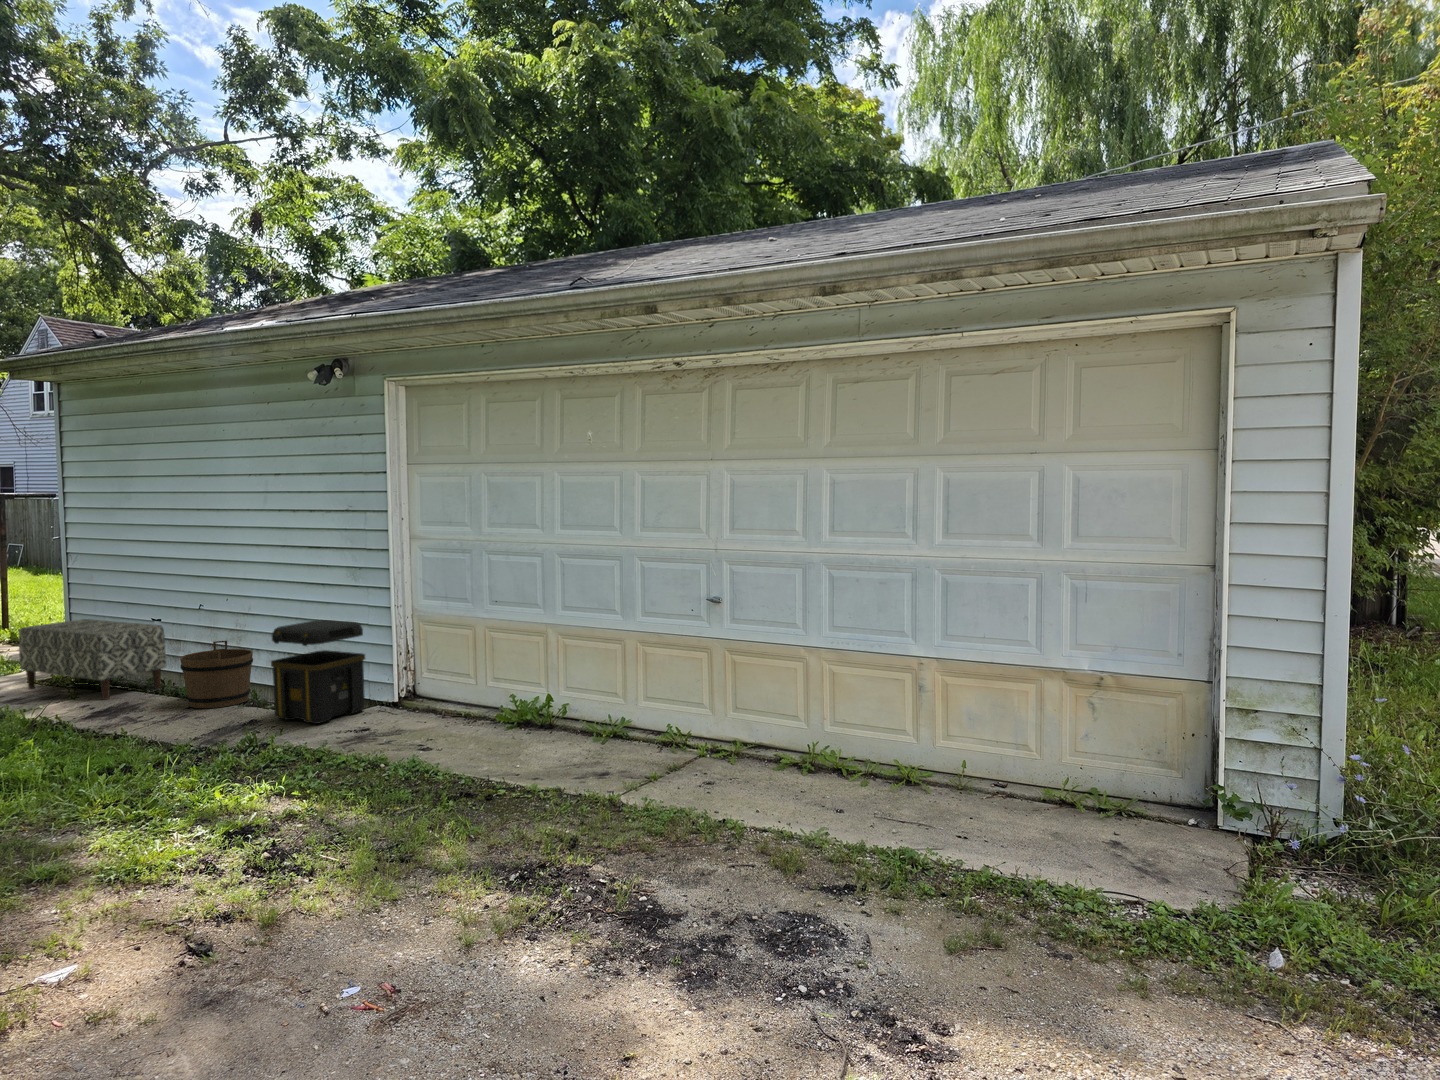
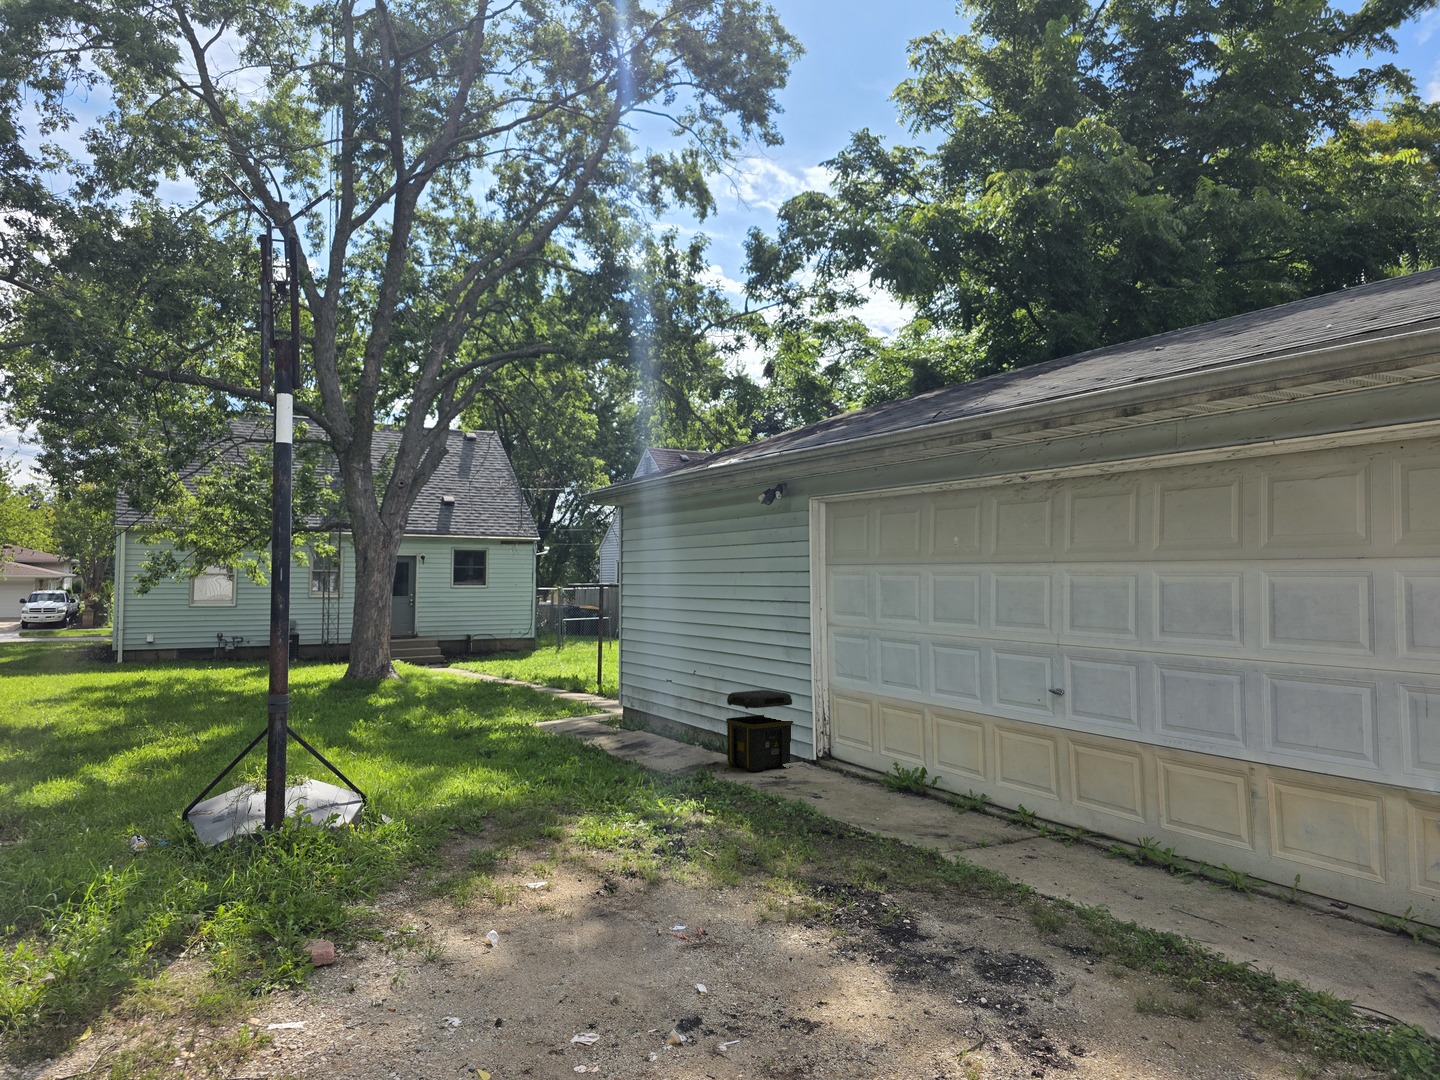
bench: present [19,619,166,700] -> none [588,679,672,739]
bucket: present [180,641,253,708] -> none [674,702,723,752]

